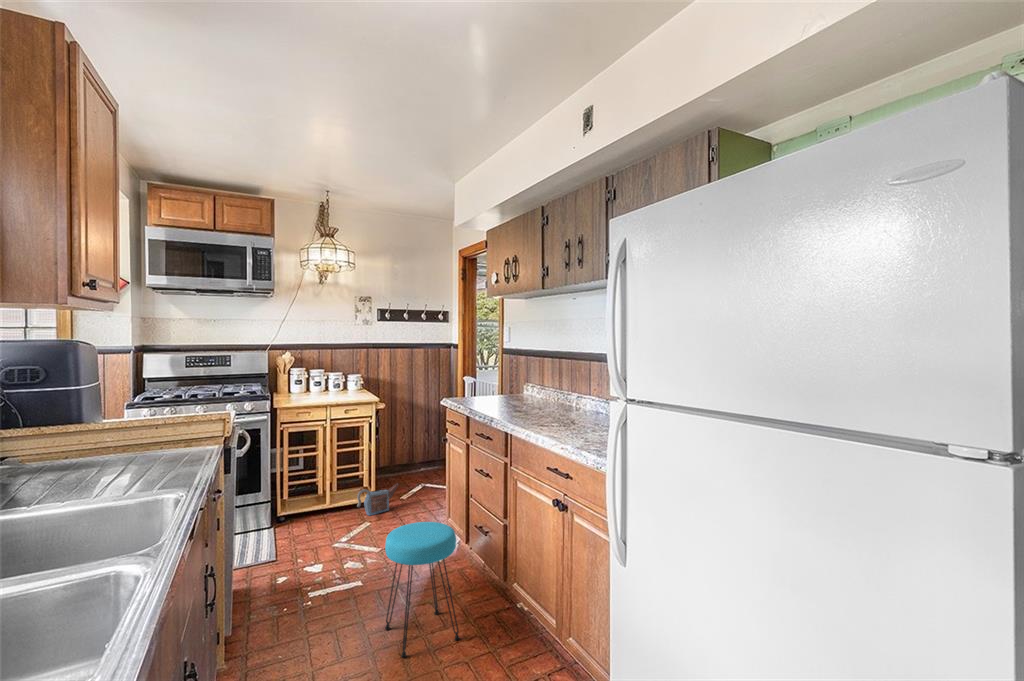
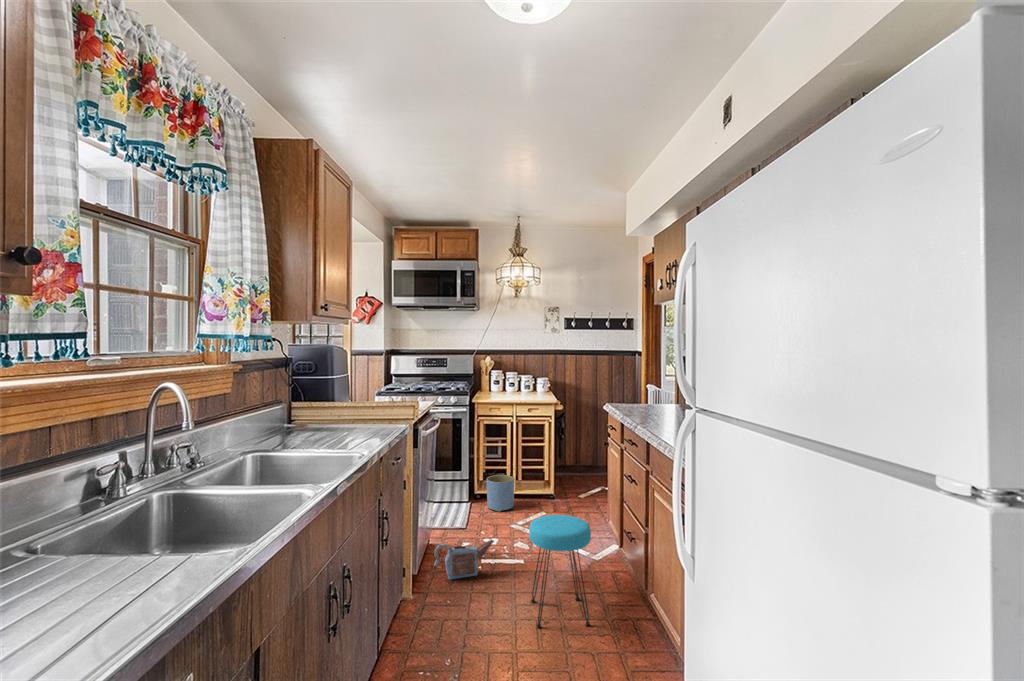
watering can: present [357,483,399,516] -> present [434,540,494,579]
planter: none [295,488,331,532] -> present [486,475,515,512]

